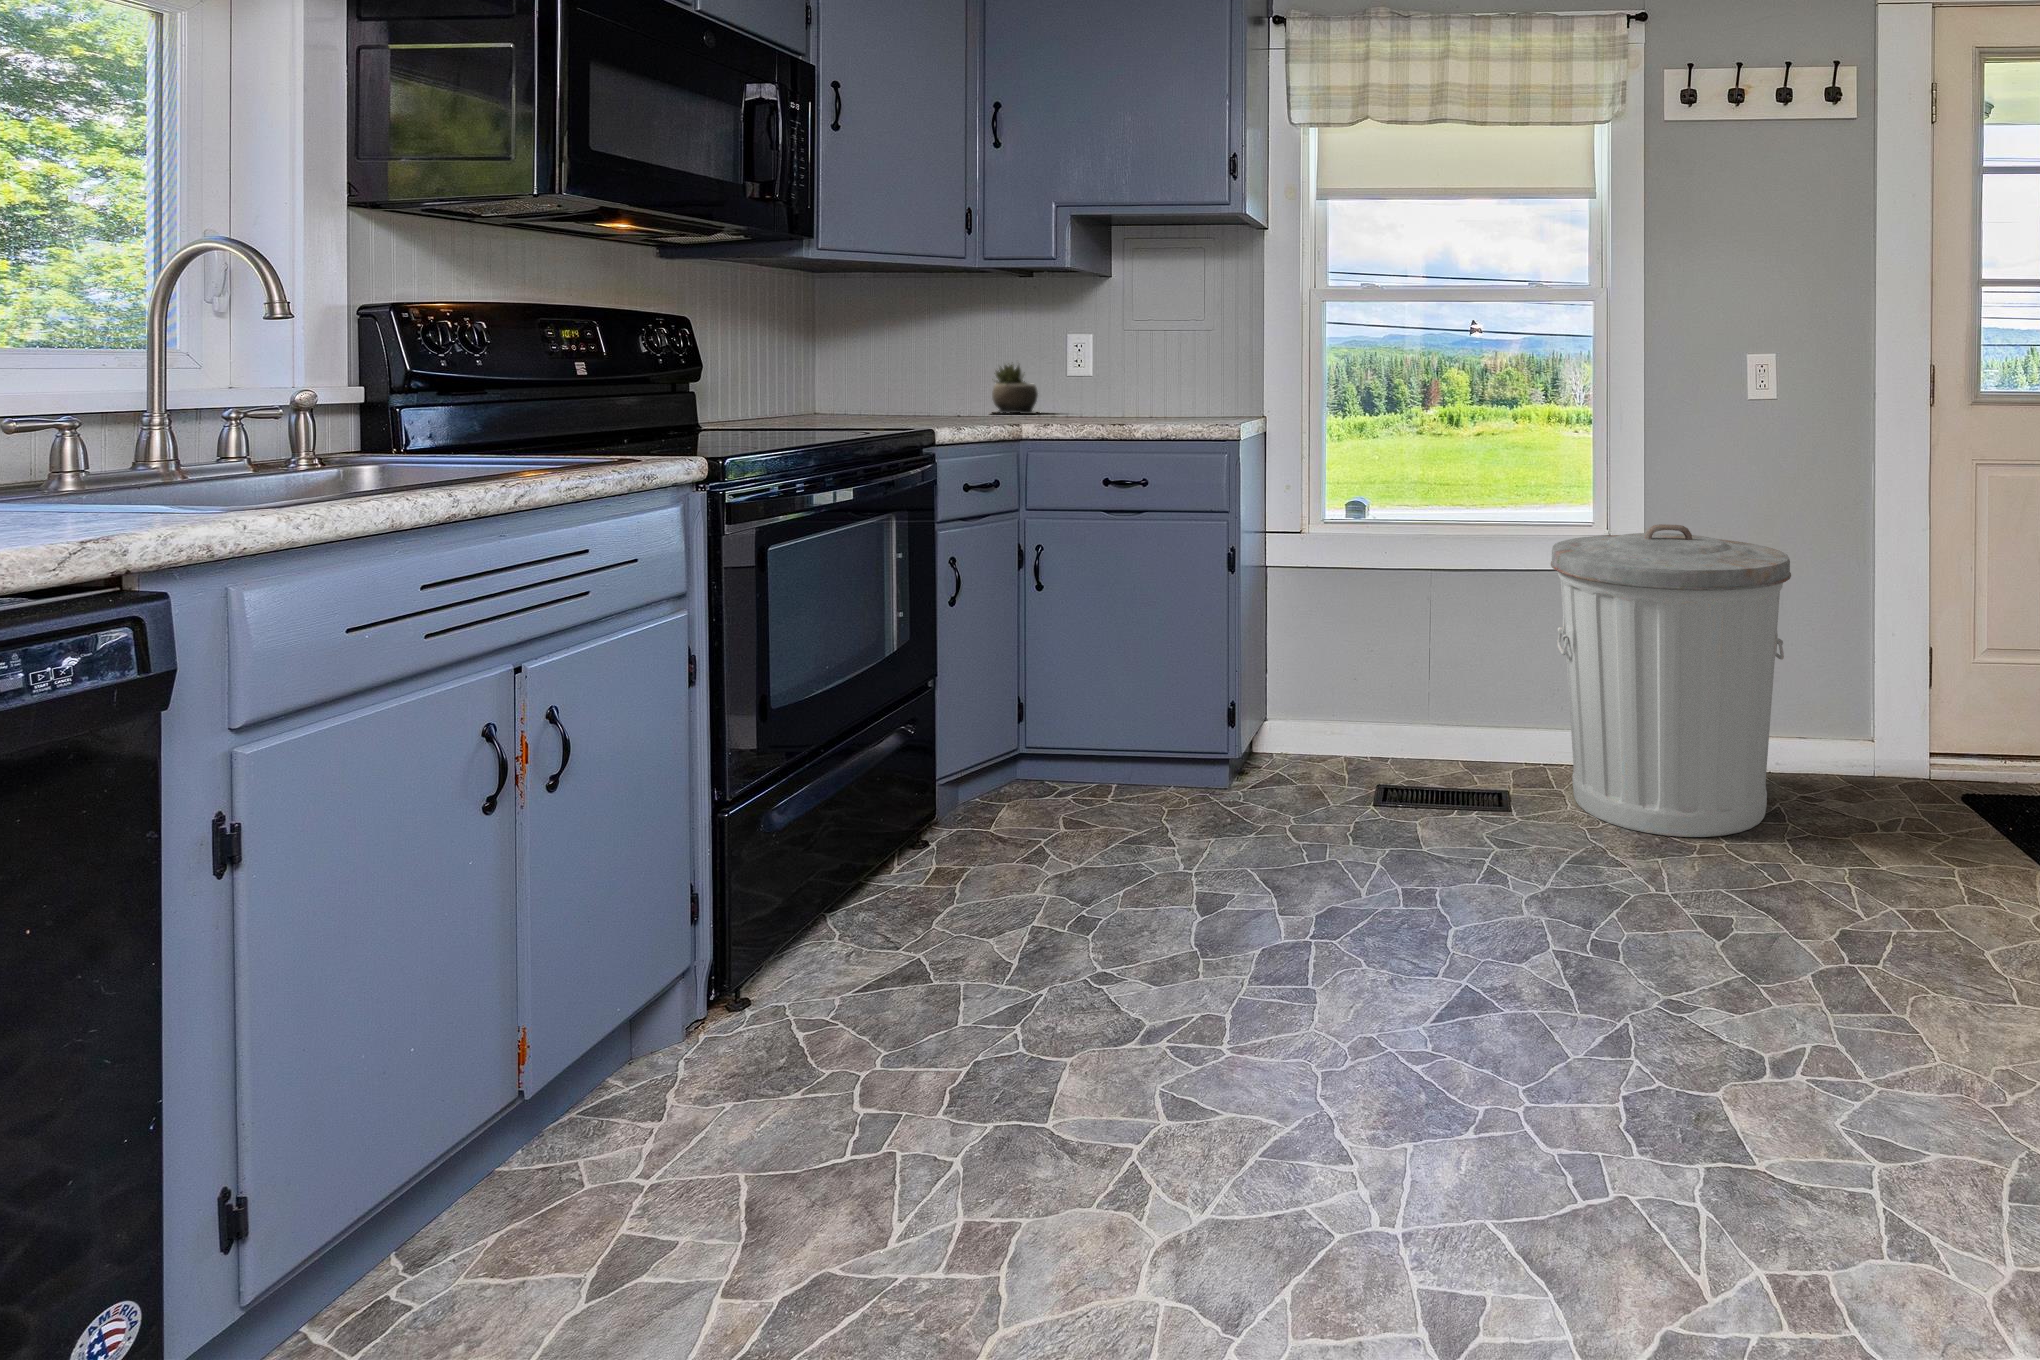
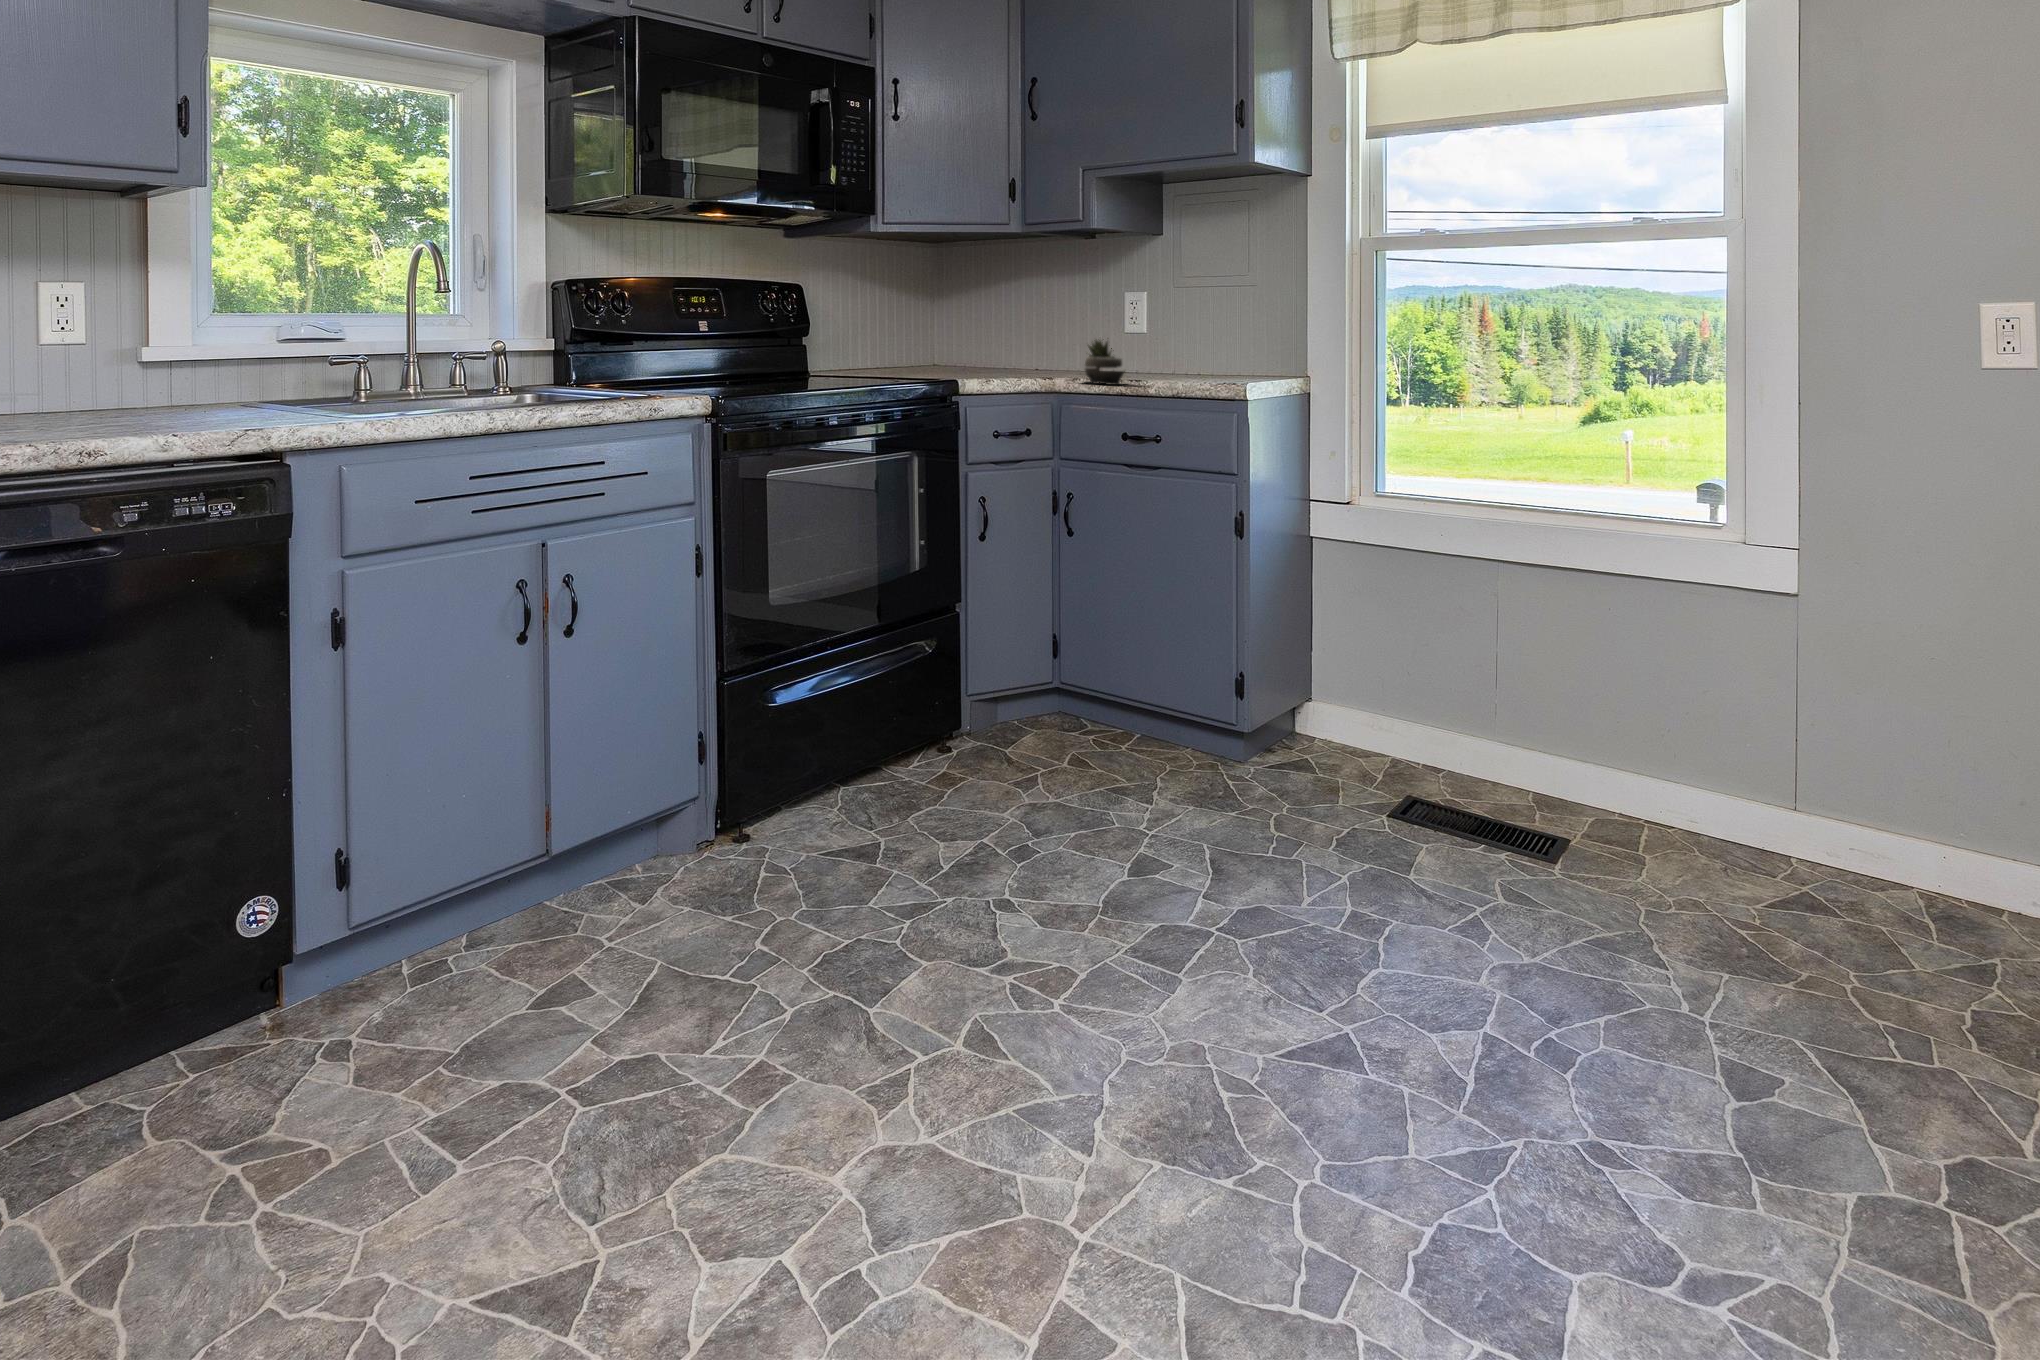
trash can: present [1551,524,1791,837] -> none [1625,567,1993,980]

